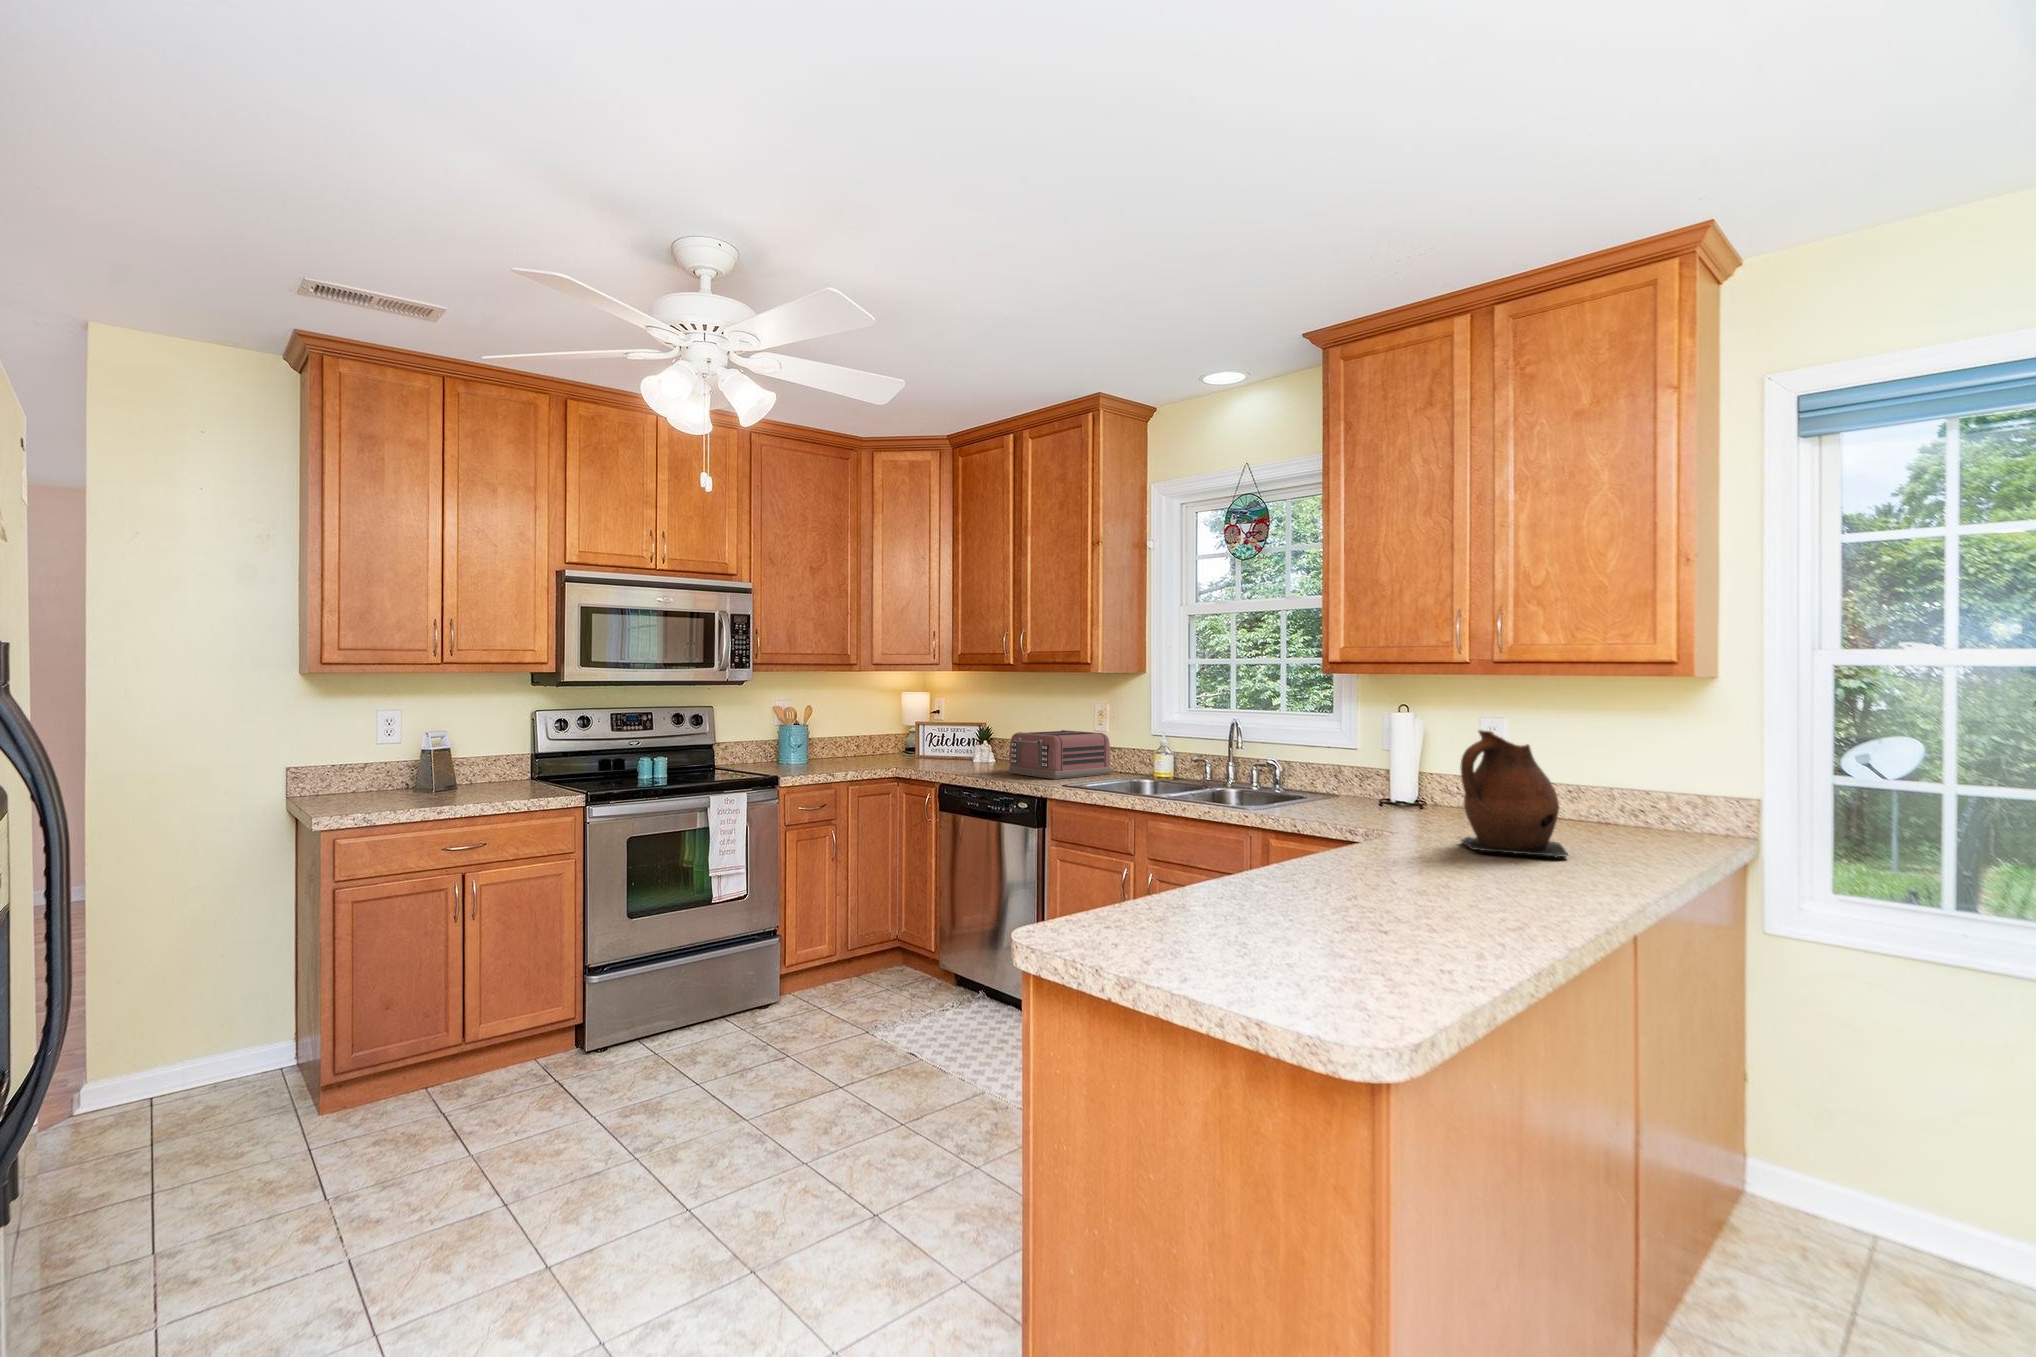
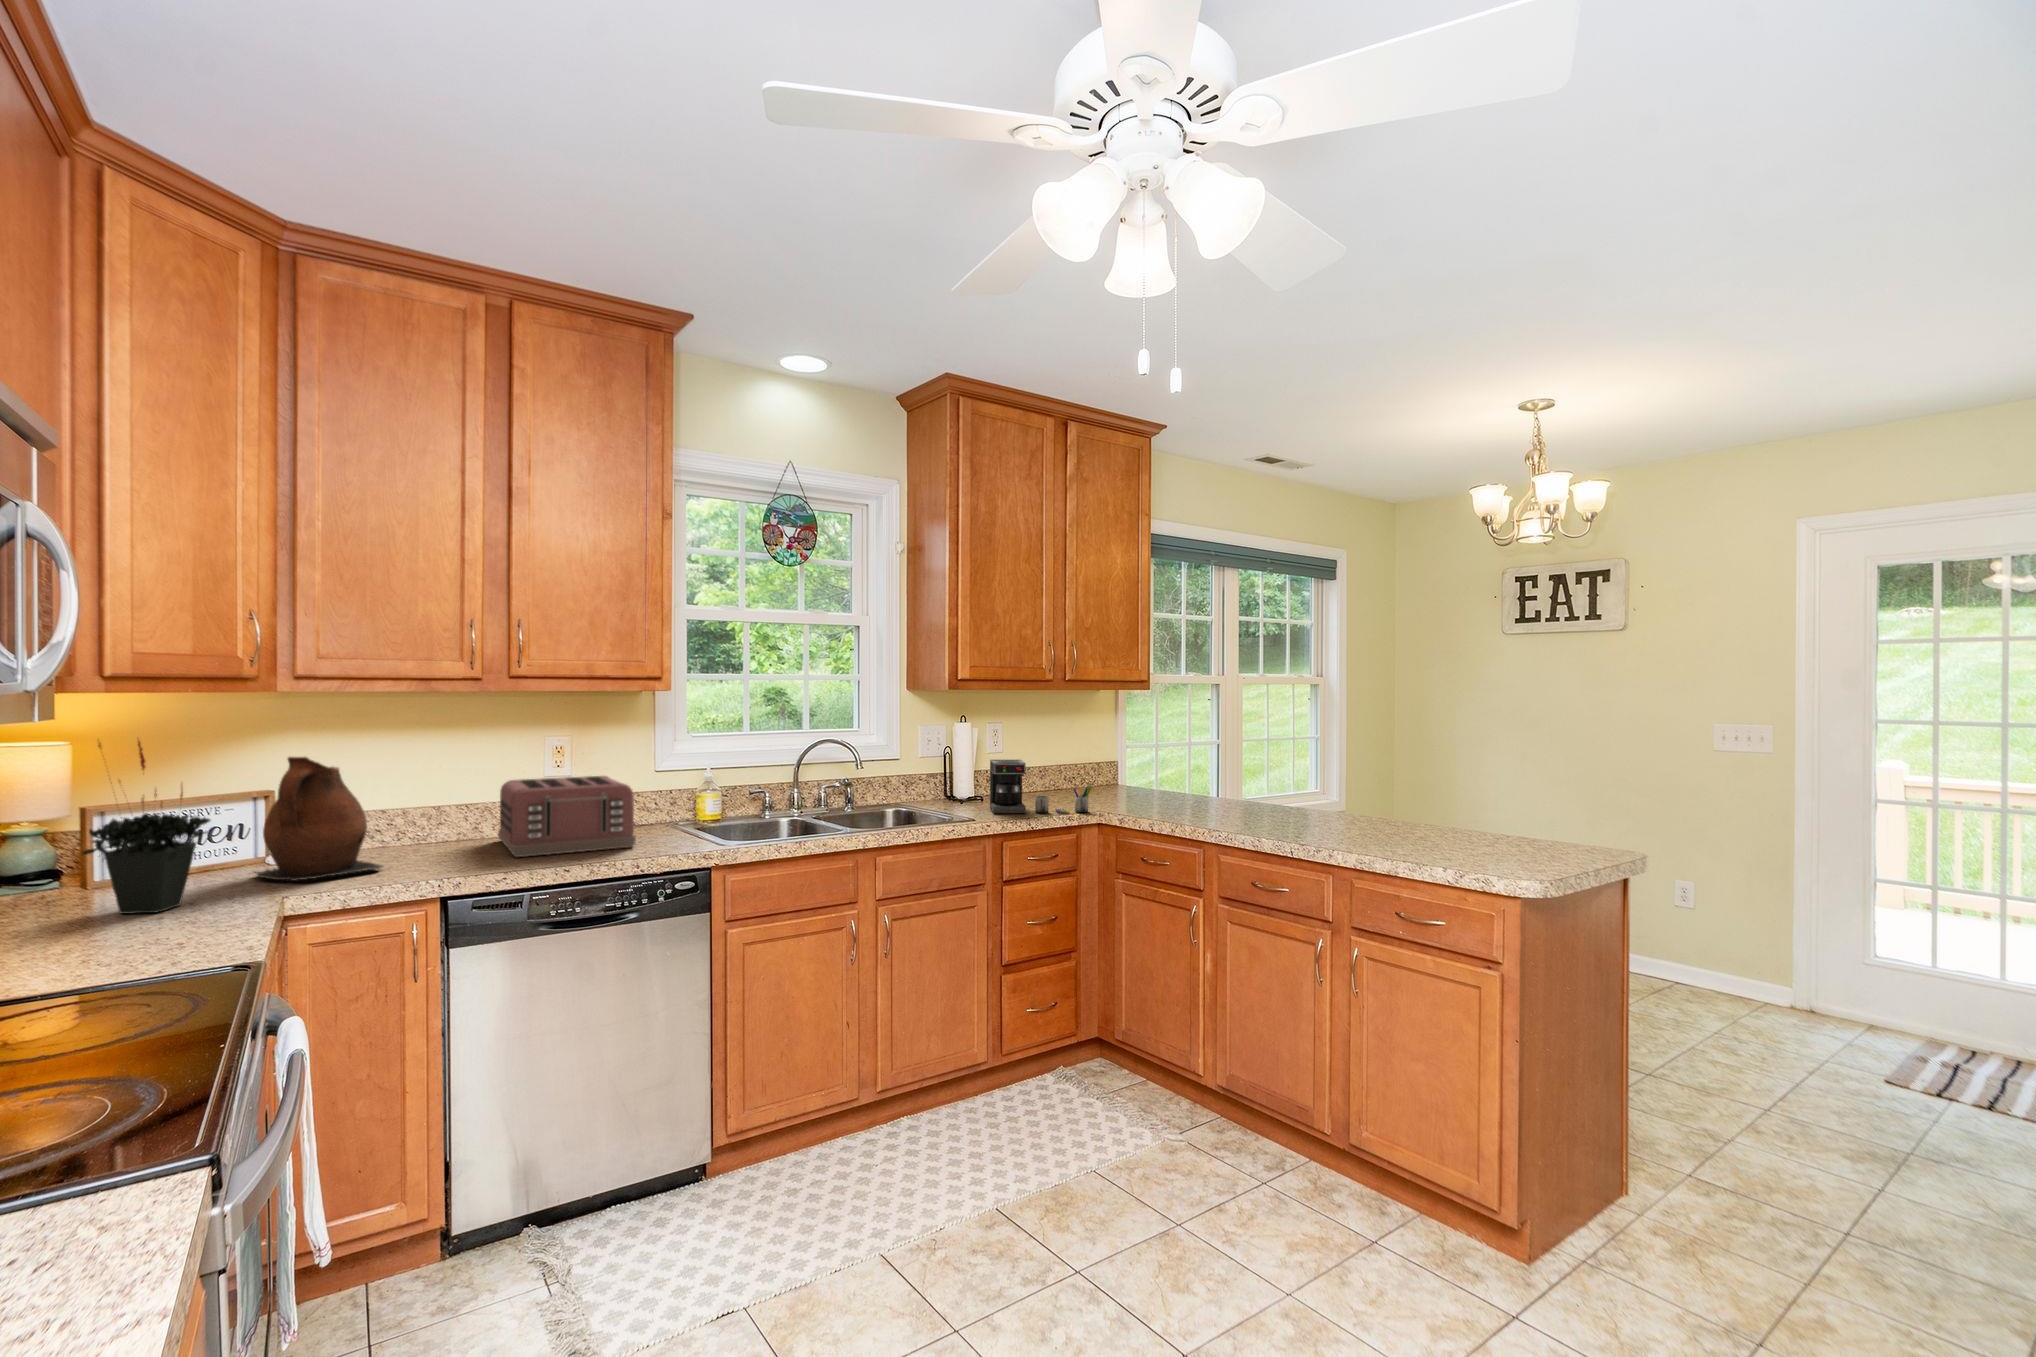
potted plant: none [865,690,905,766] -> present [82,741,210,914]
ceramic pitcher: present [1460,730,1568,858] -> present [255,757,383,881]
coffee maker: none [1321,755,1409,832] -> present [990,760,1092,813]

